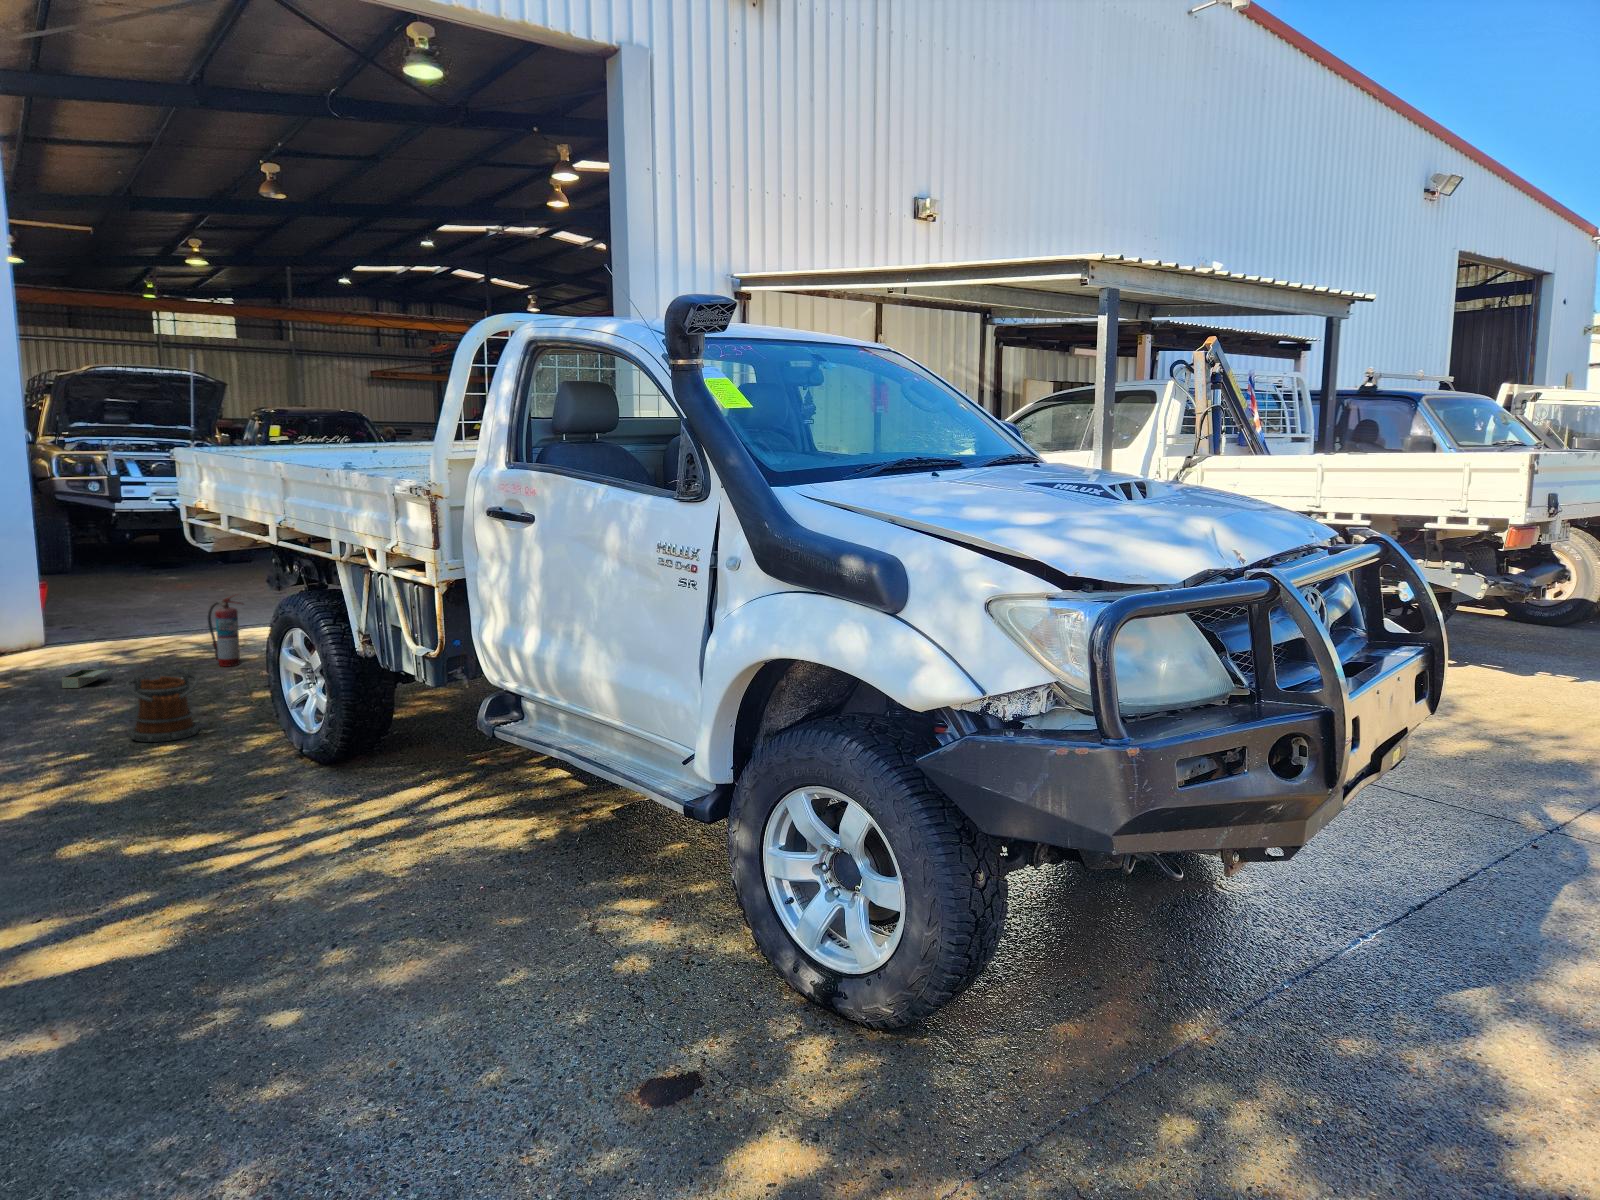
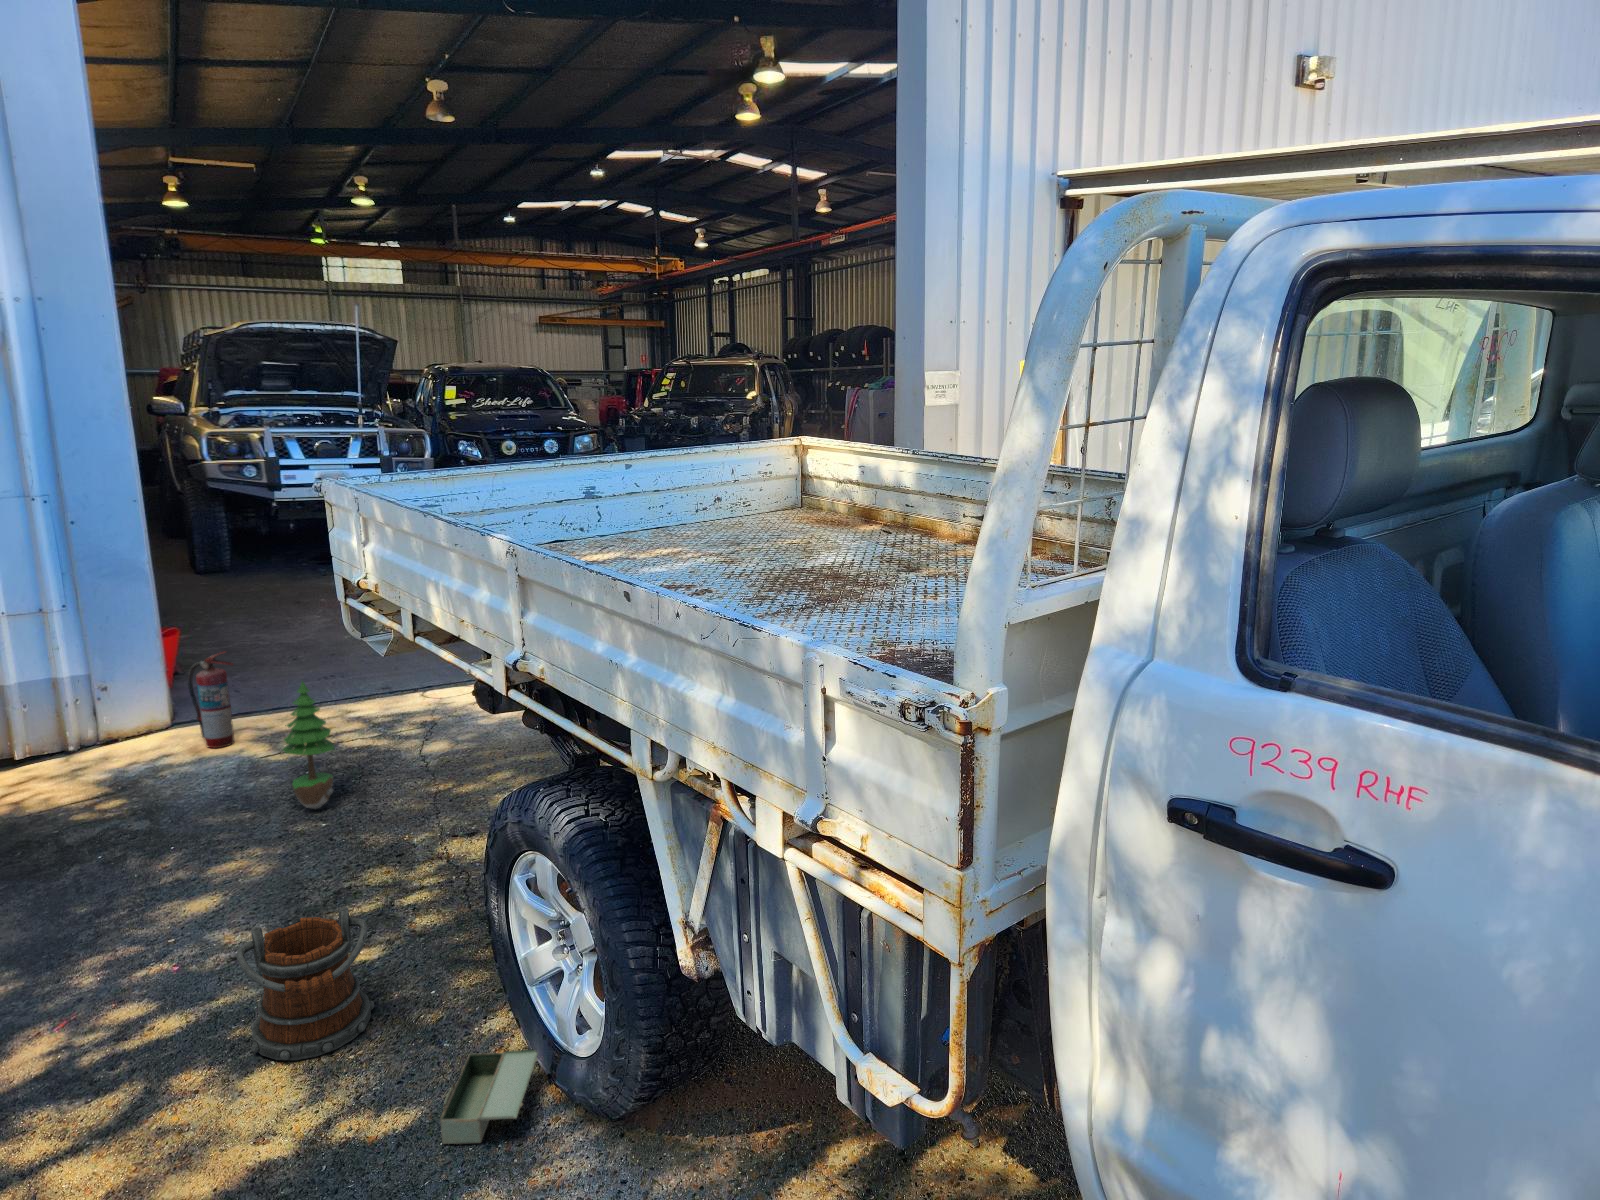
potted tree: none [137,587,174,676] -> present [283,682,335,809]
fire extinguisher: present [208,594,243,667] -> present [188,652,234,748]
toolbox: present [62,668,112,688] -> present [440,1050,538,1144]

